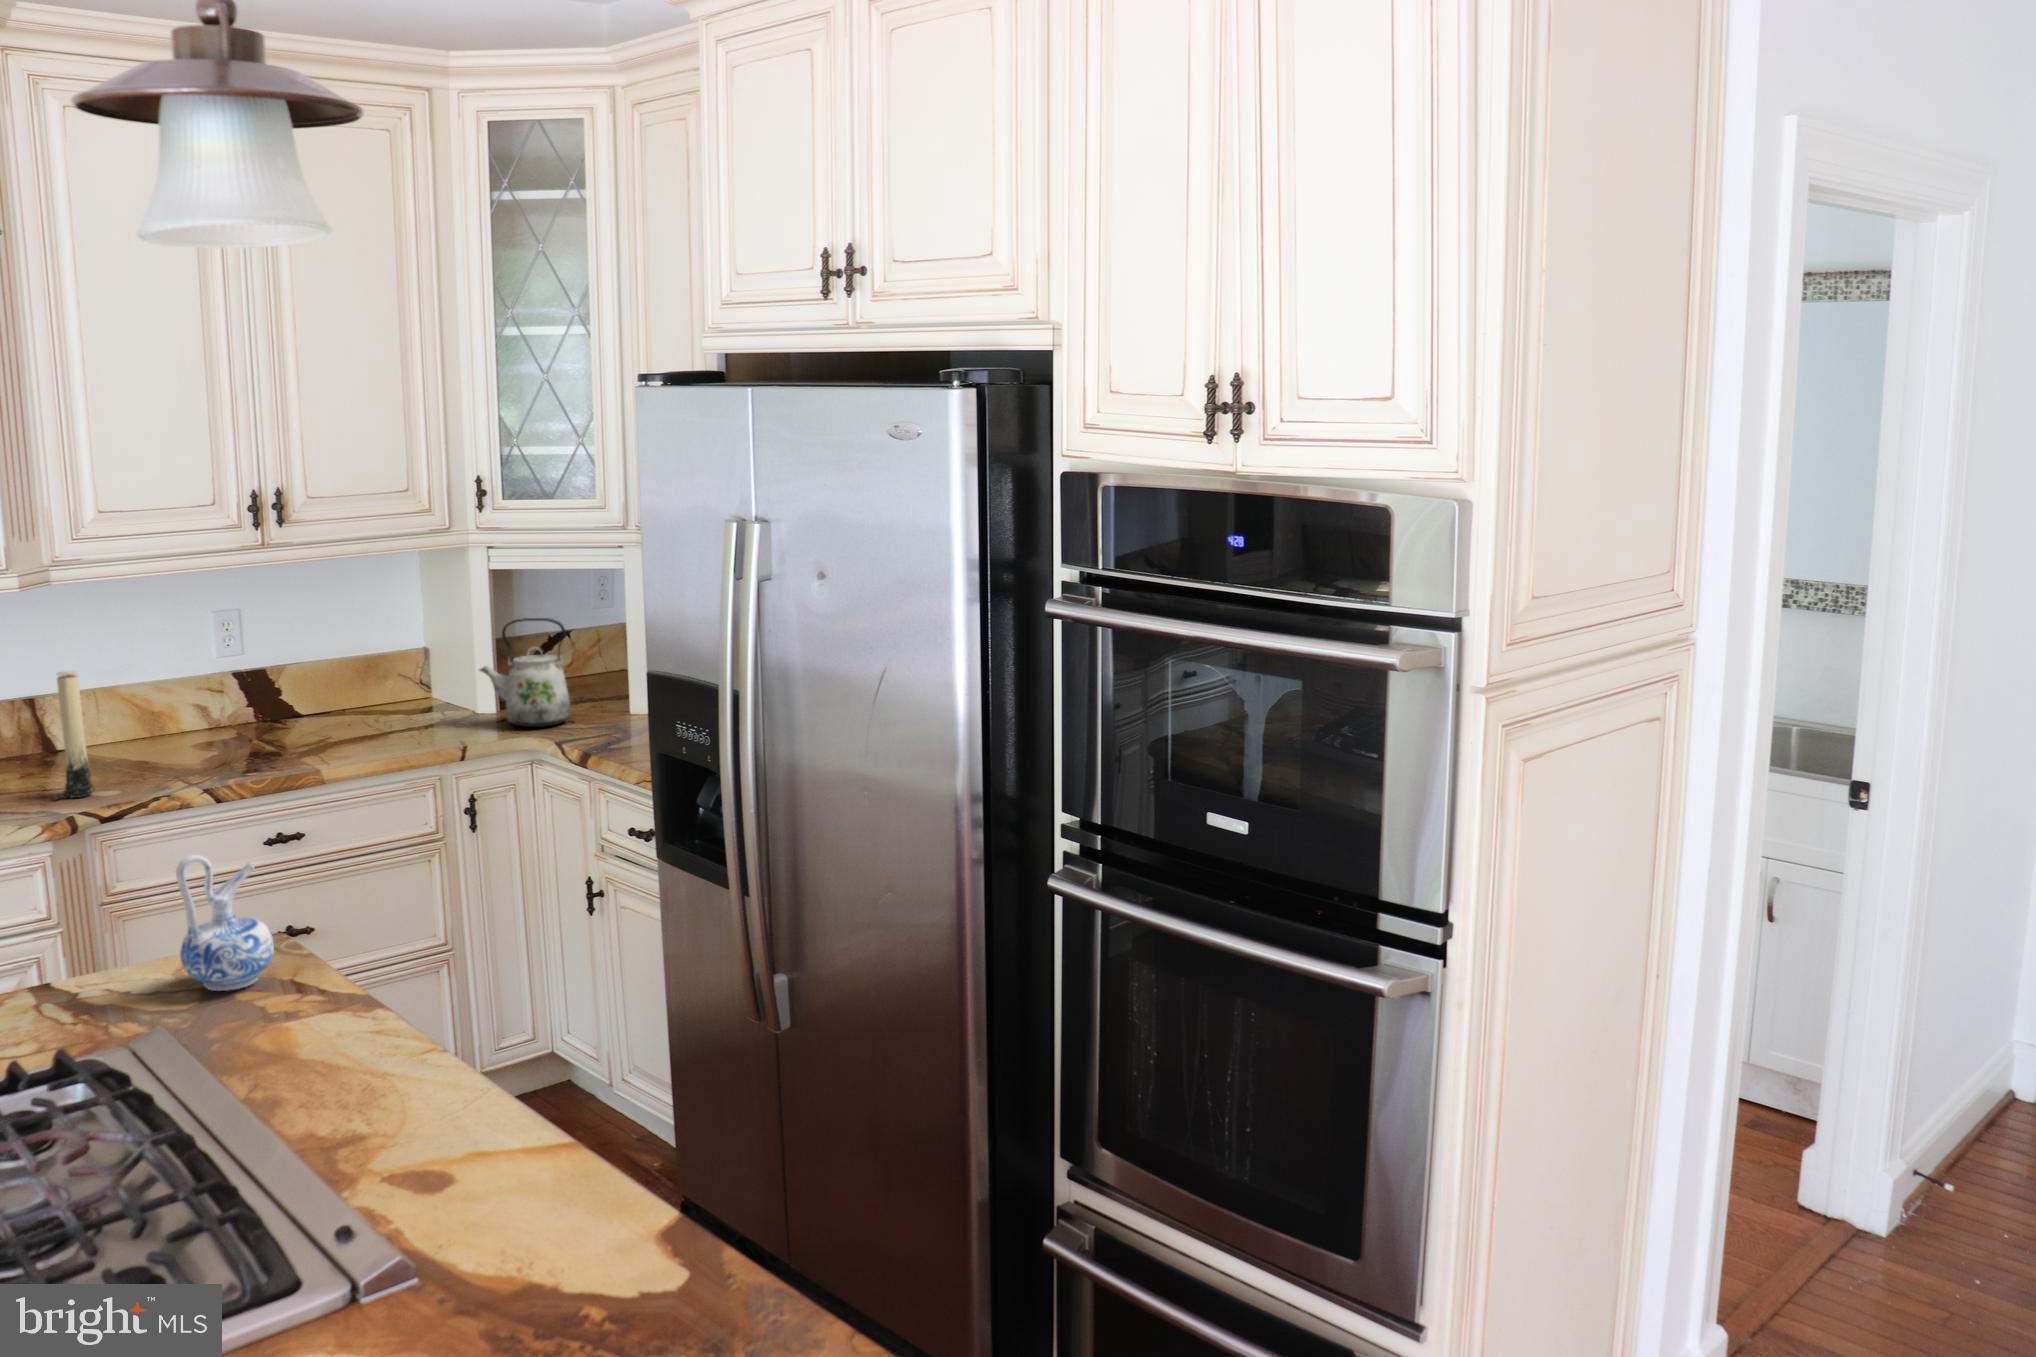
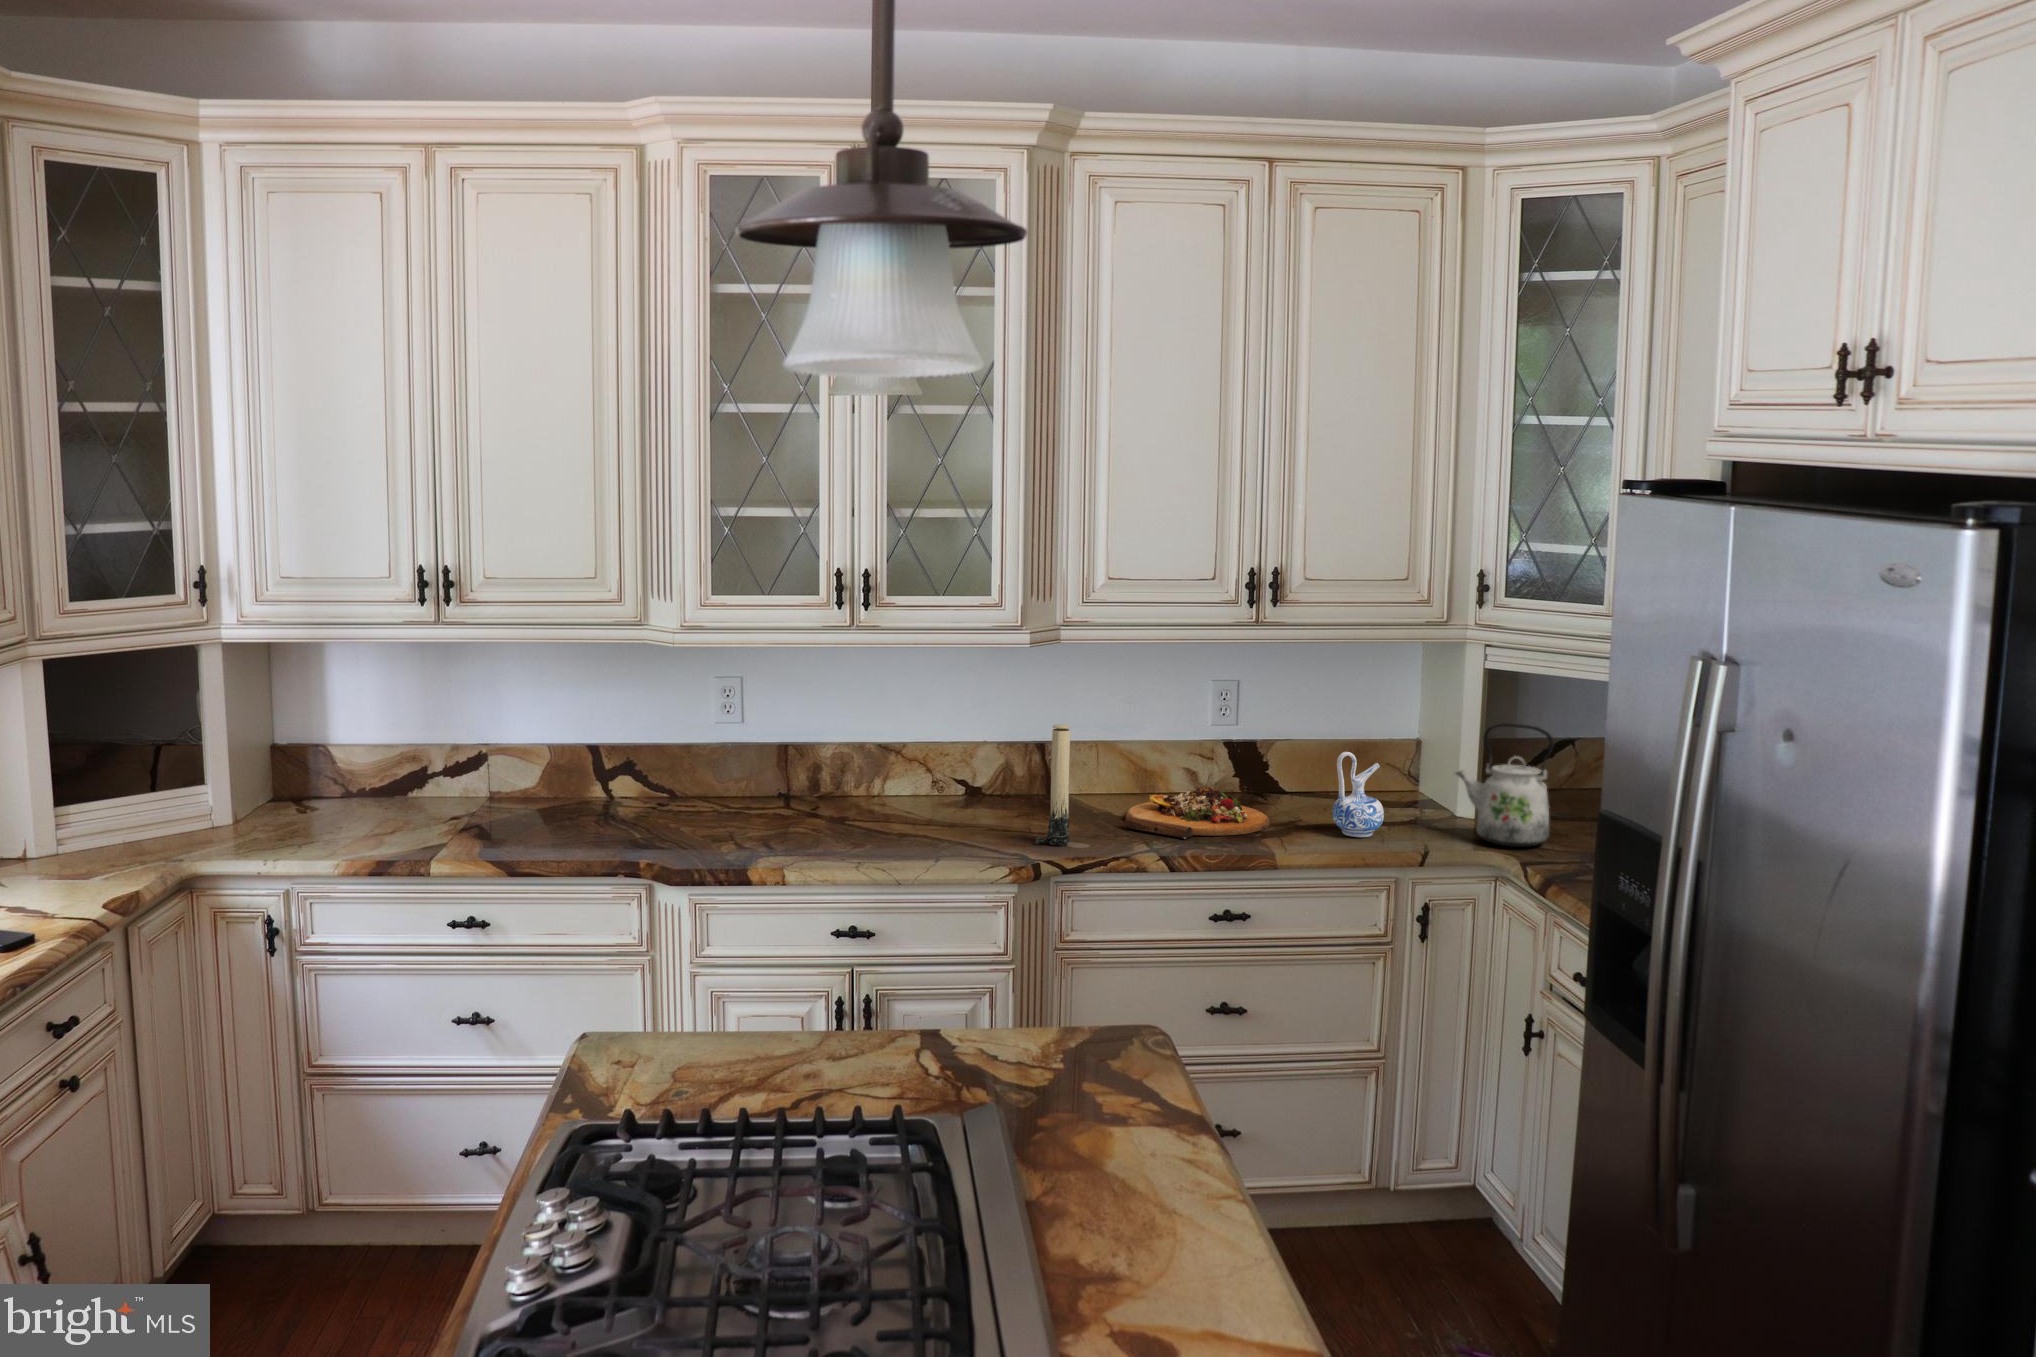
cutting board: none [144,718,303,769] -> present [1124,787,1270,838]
ceramic pitcher: present [176,855,274,991] -> present [1332,752,1384,837]

